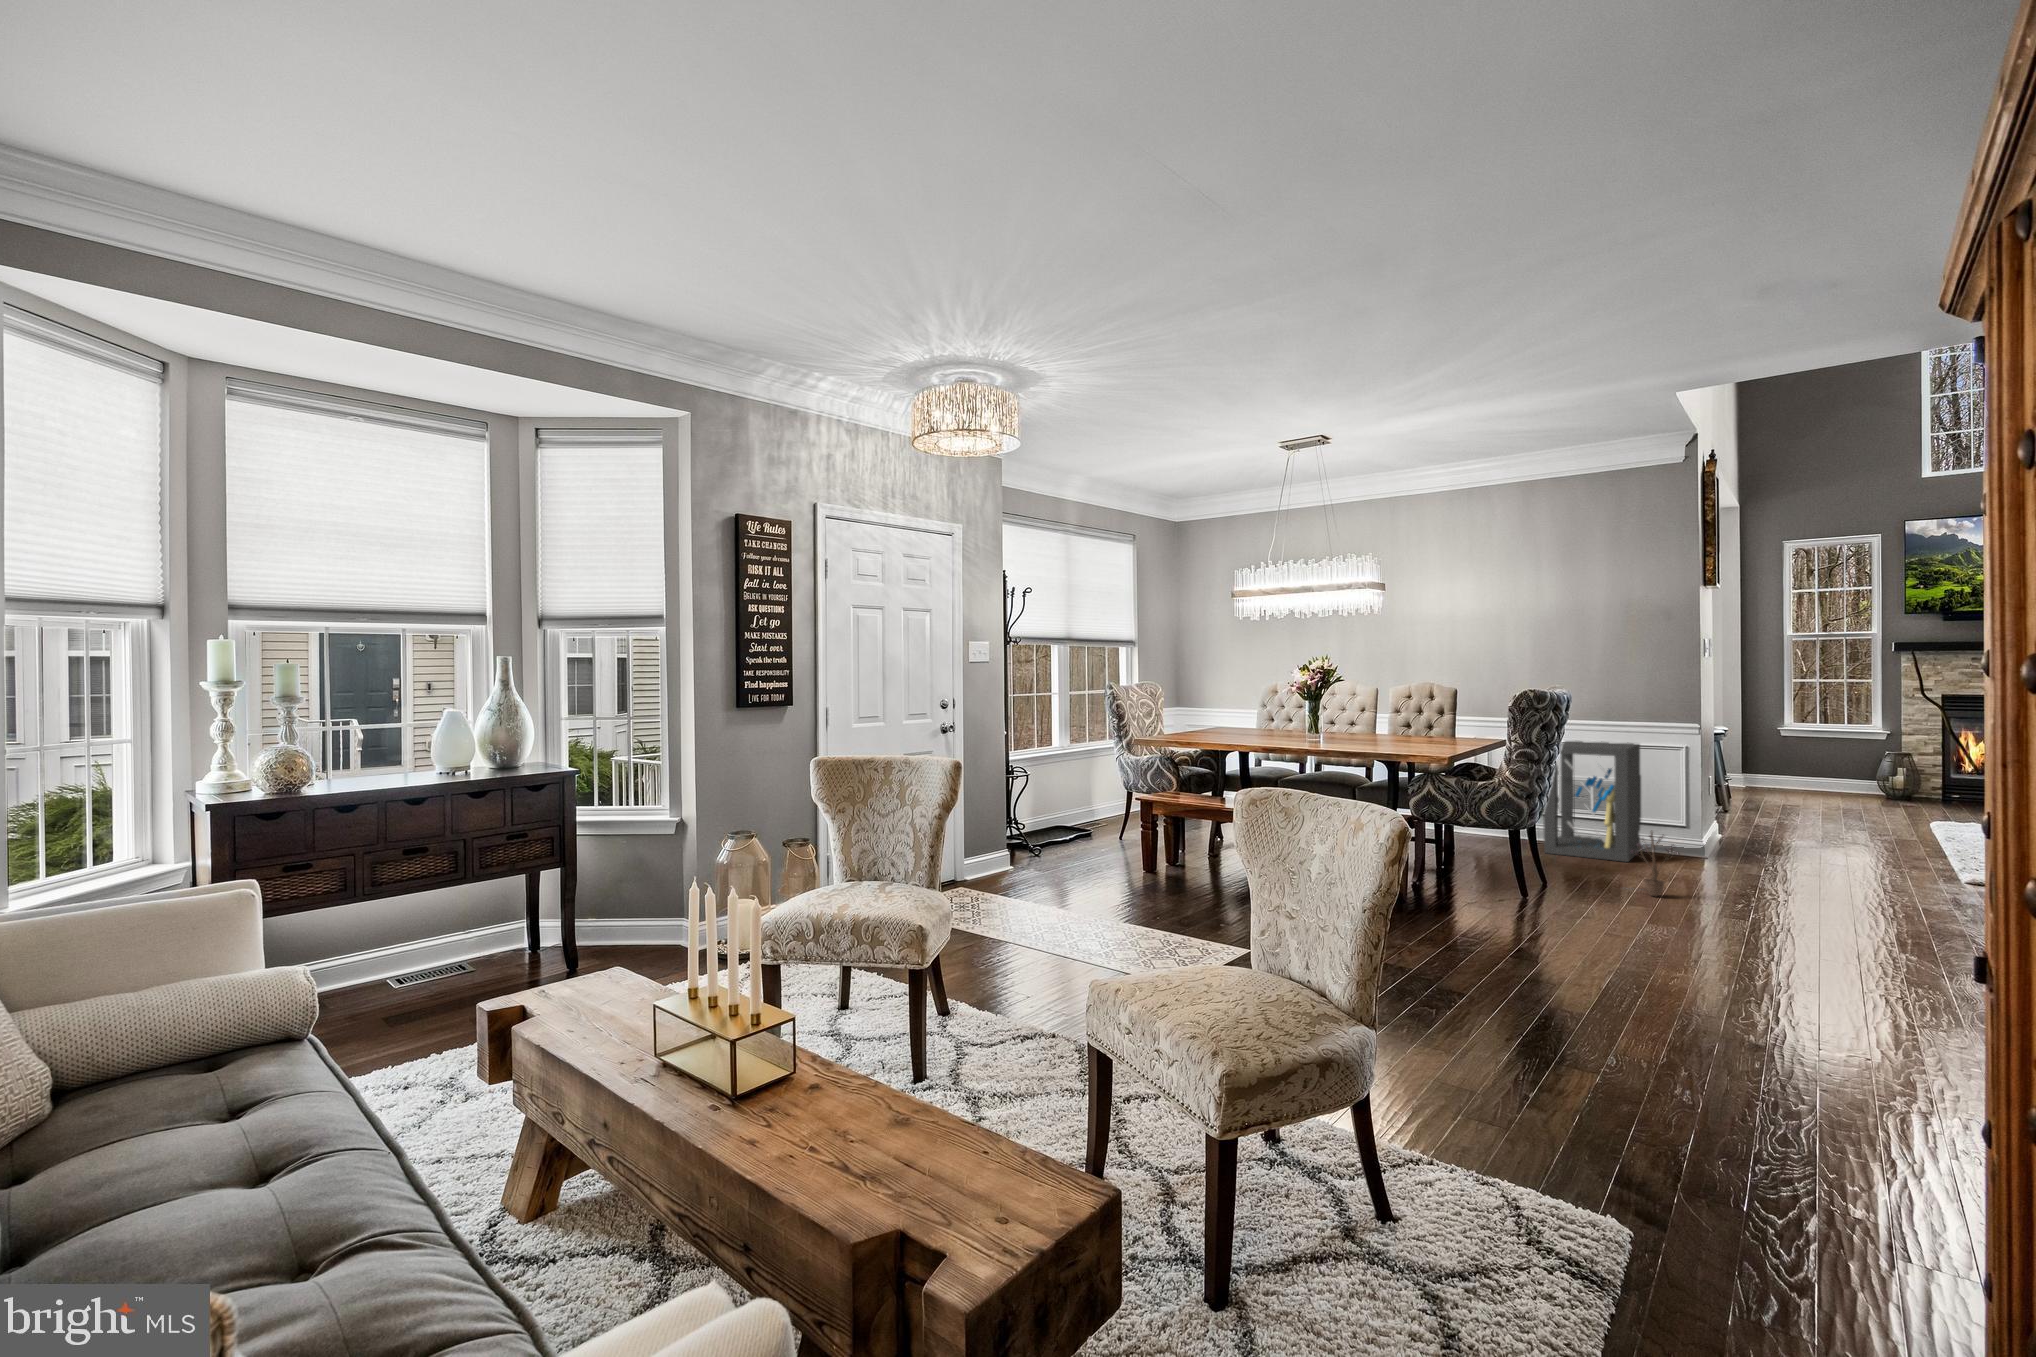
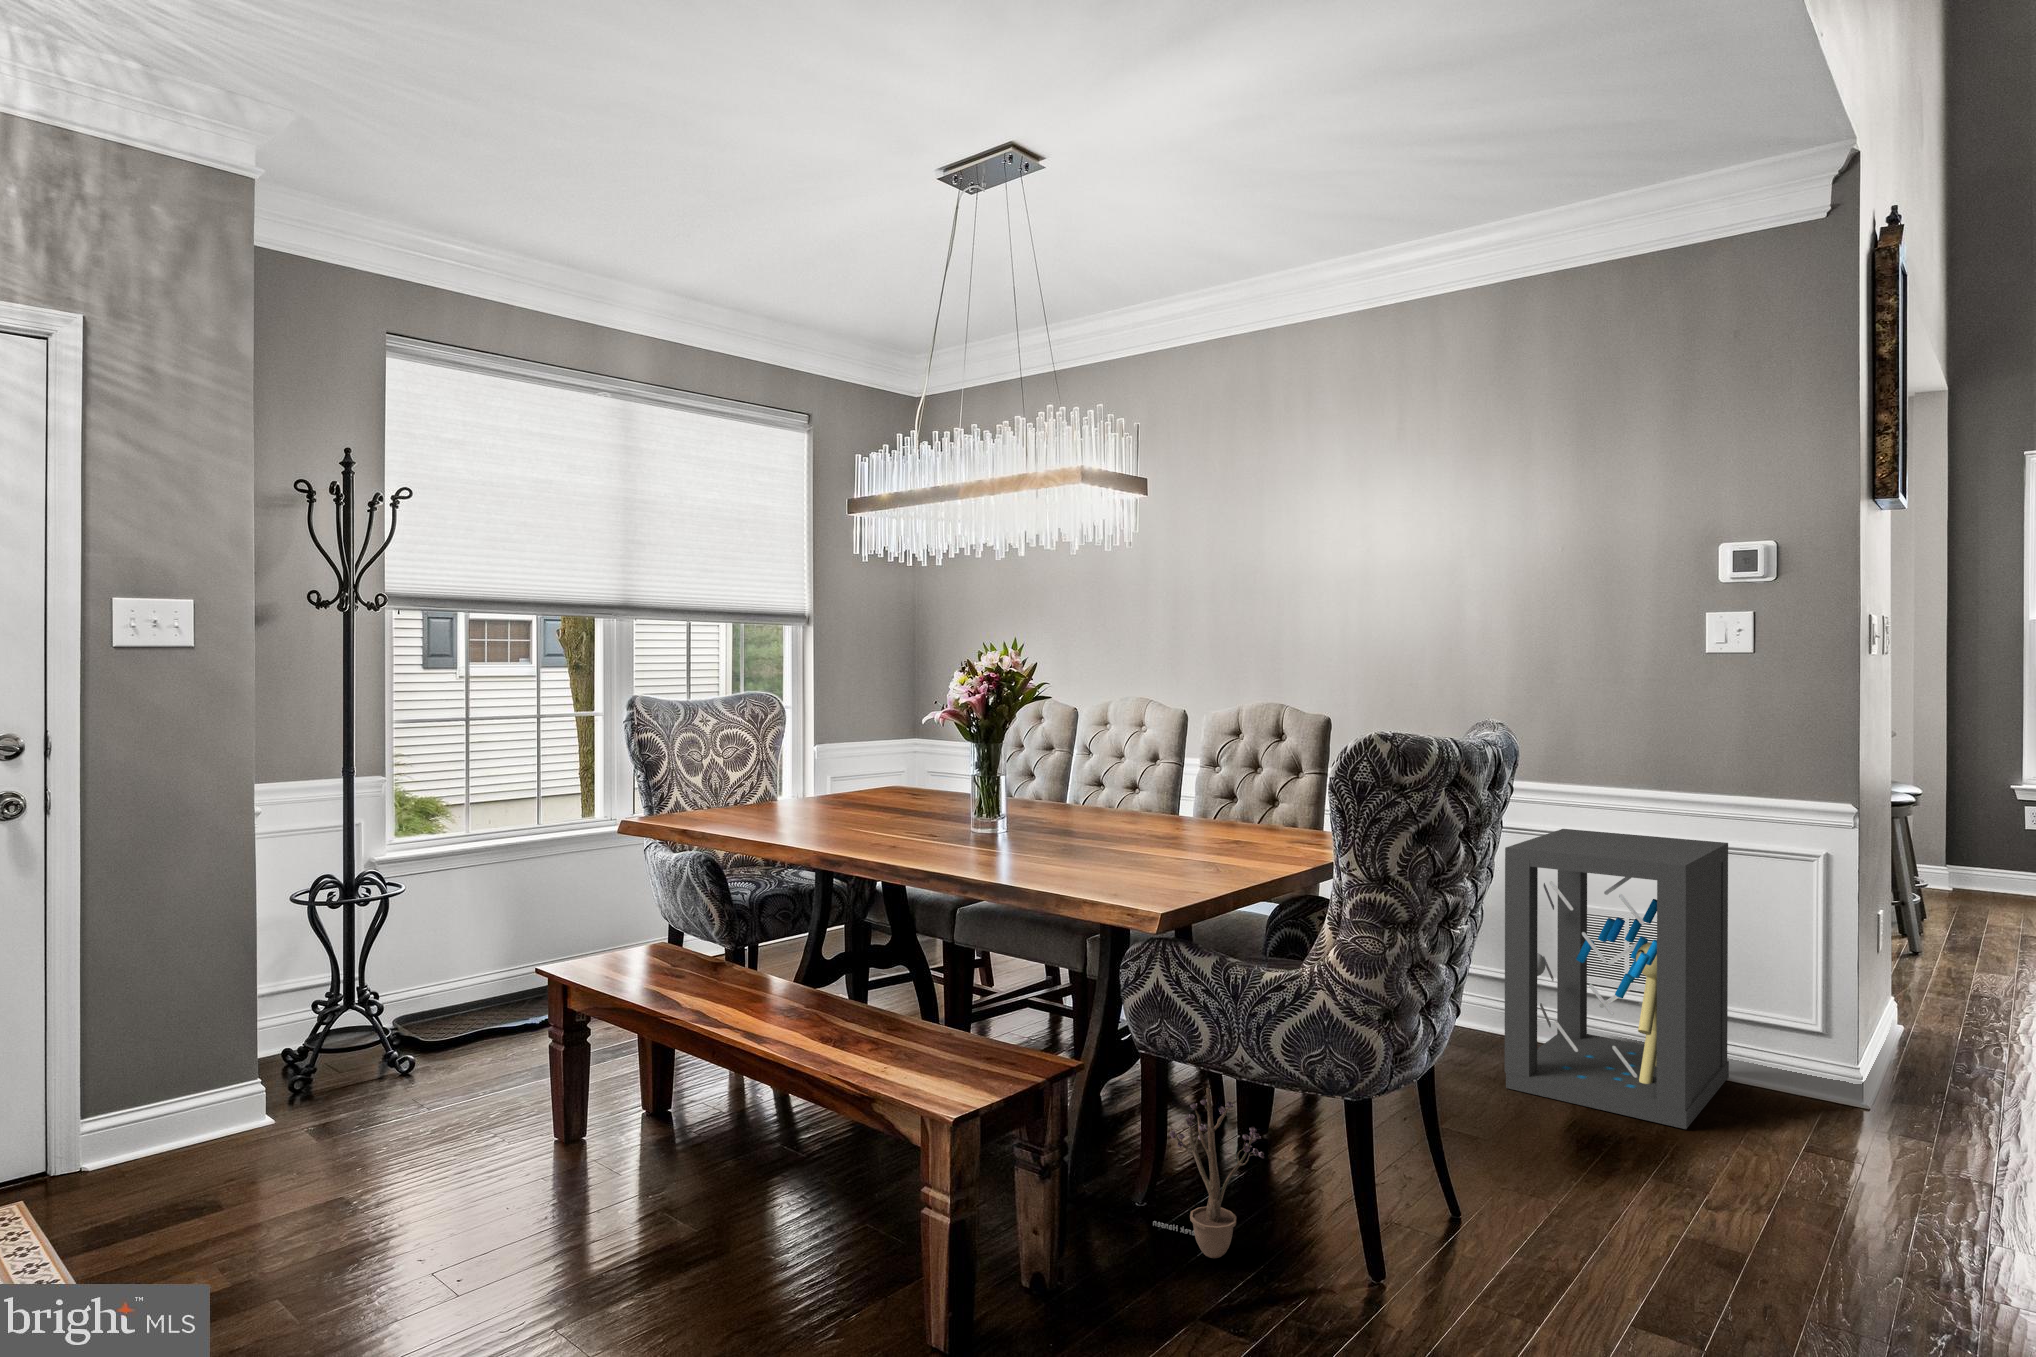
decorative plant: present [1626,832,1679,896] -> present [1153,1088,1264,1258]

